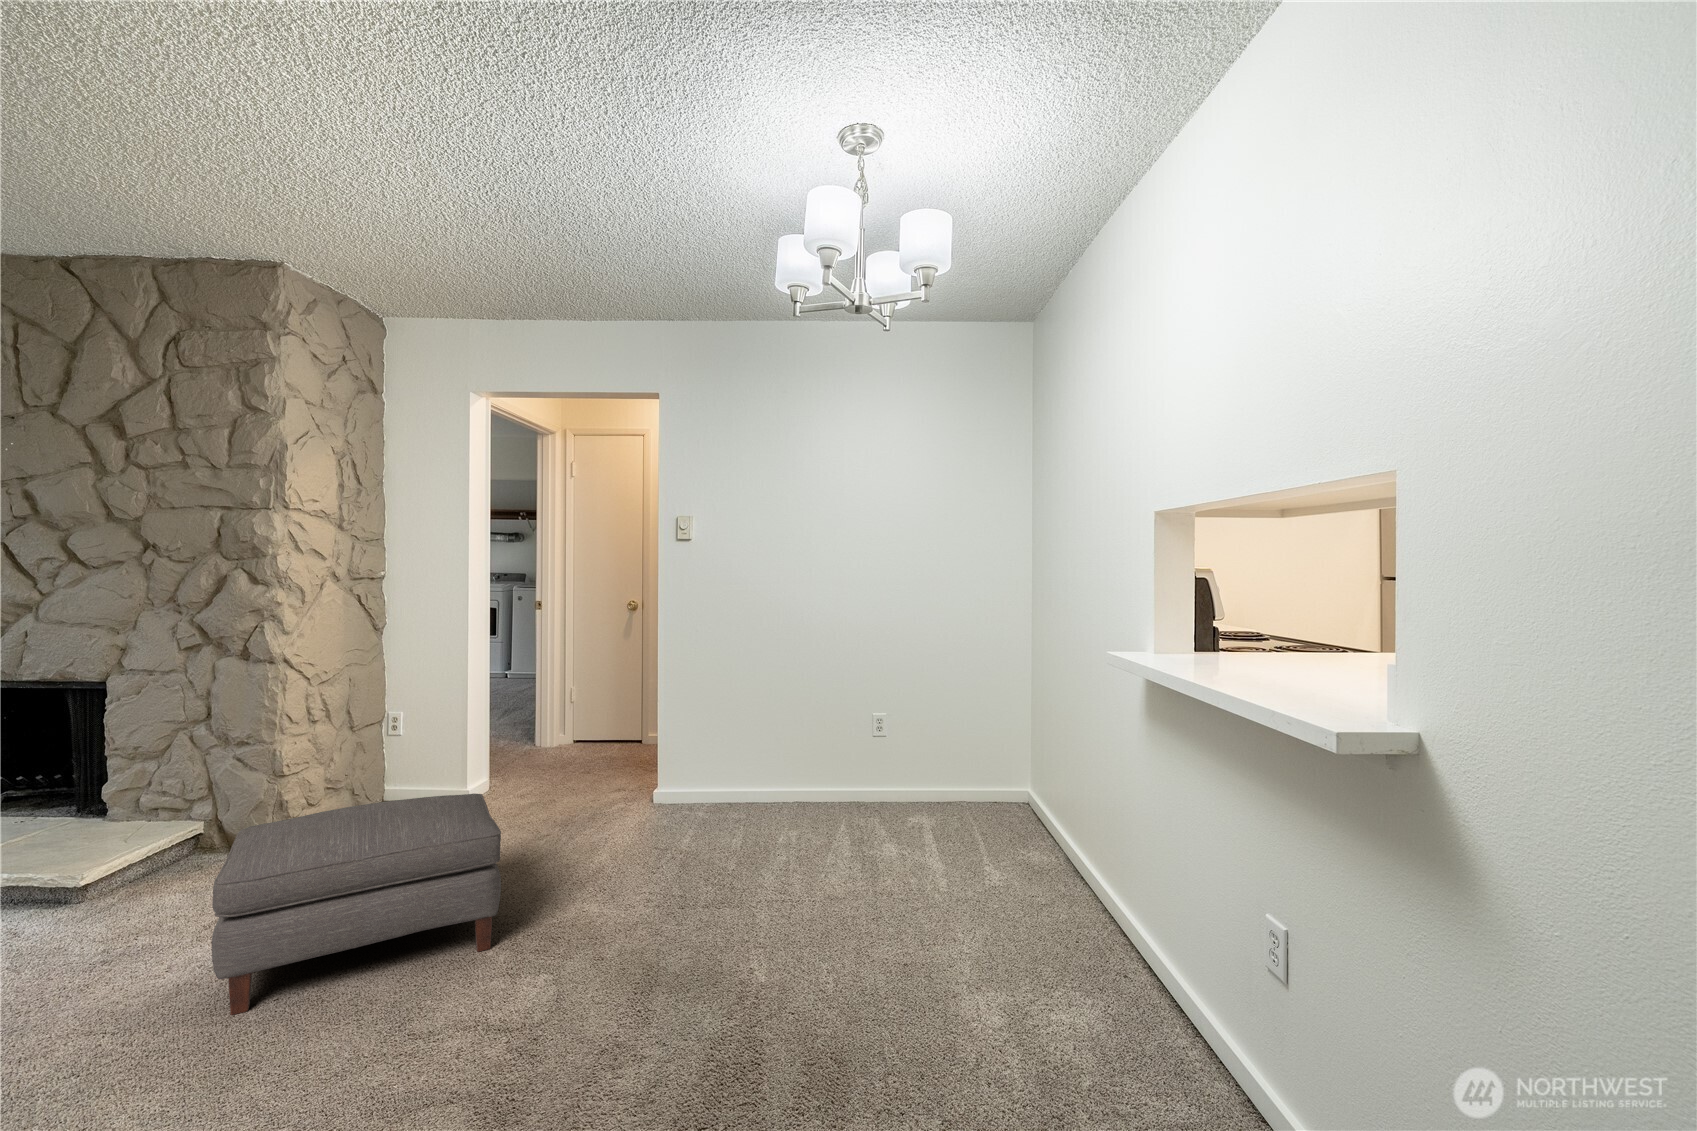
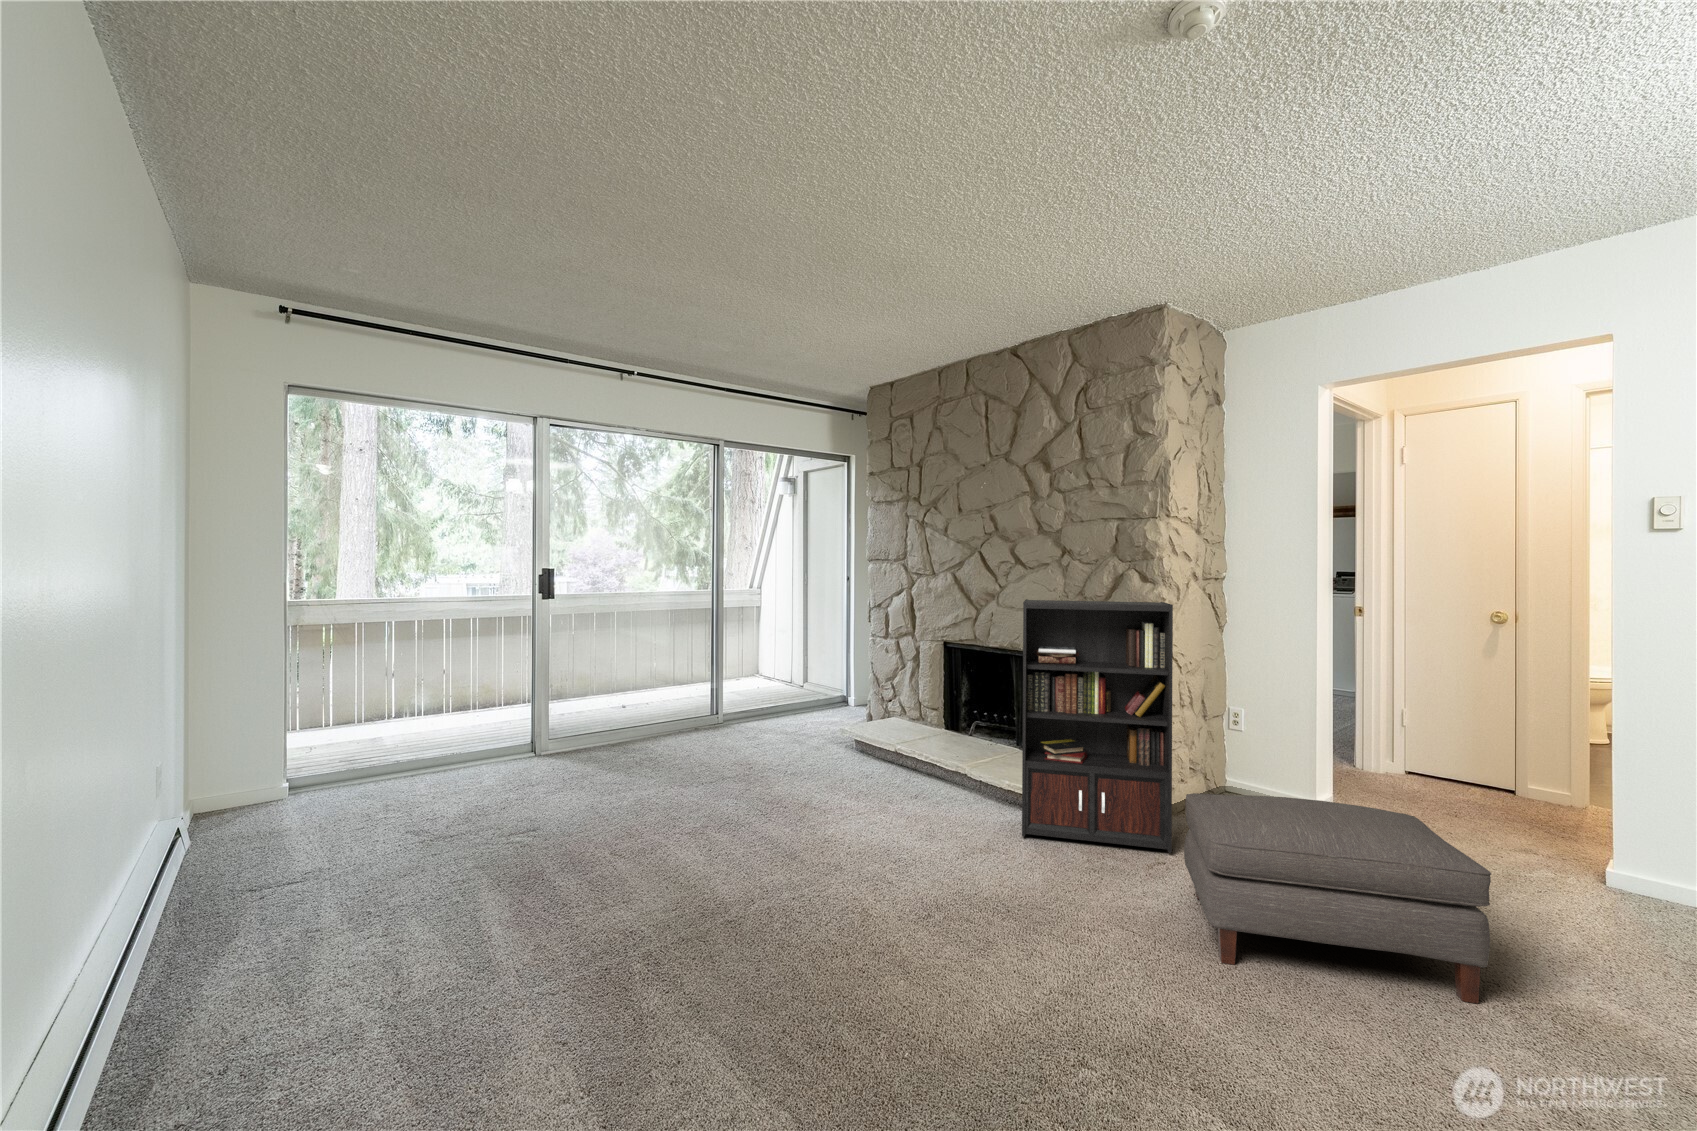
bookcase: none [6,608,318,946] -> present [1022,599,1173,853]

